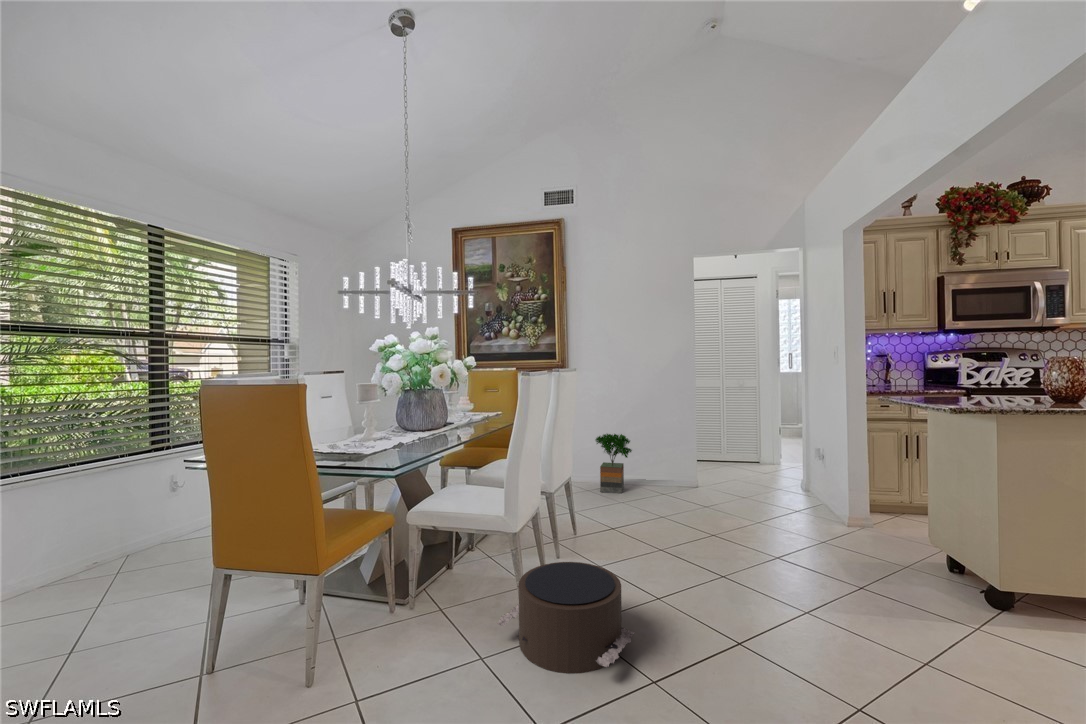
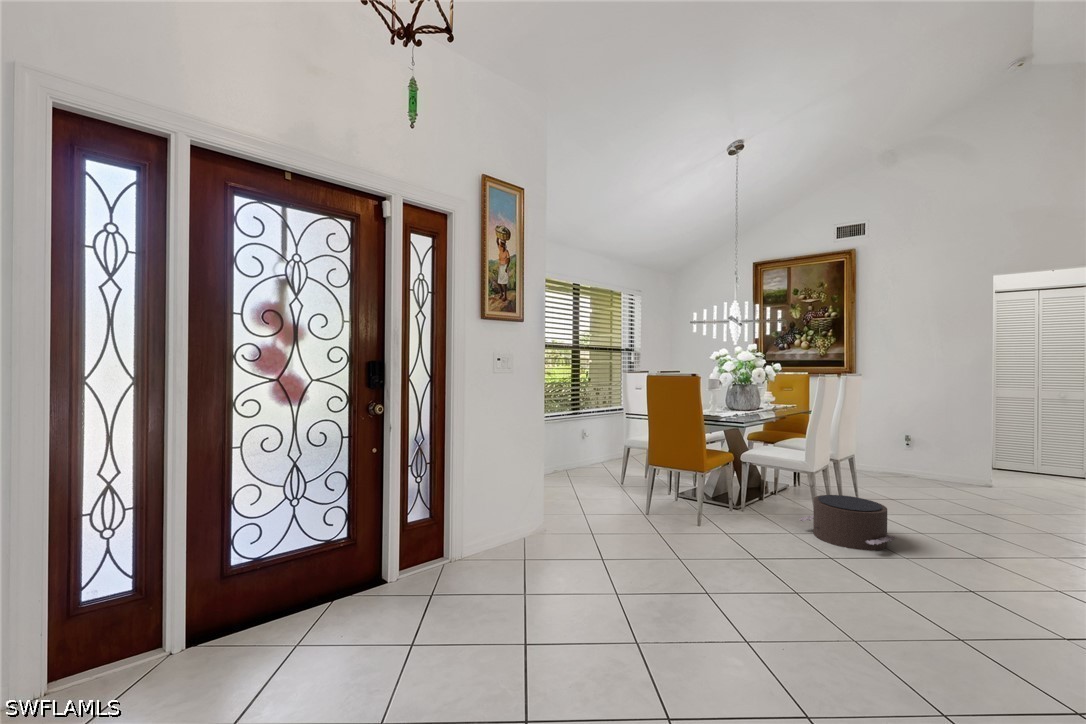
potted tree: present [595,434,632,493] -> none [882,430,923,483]

